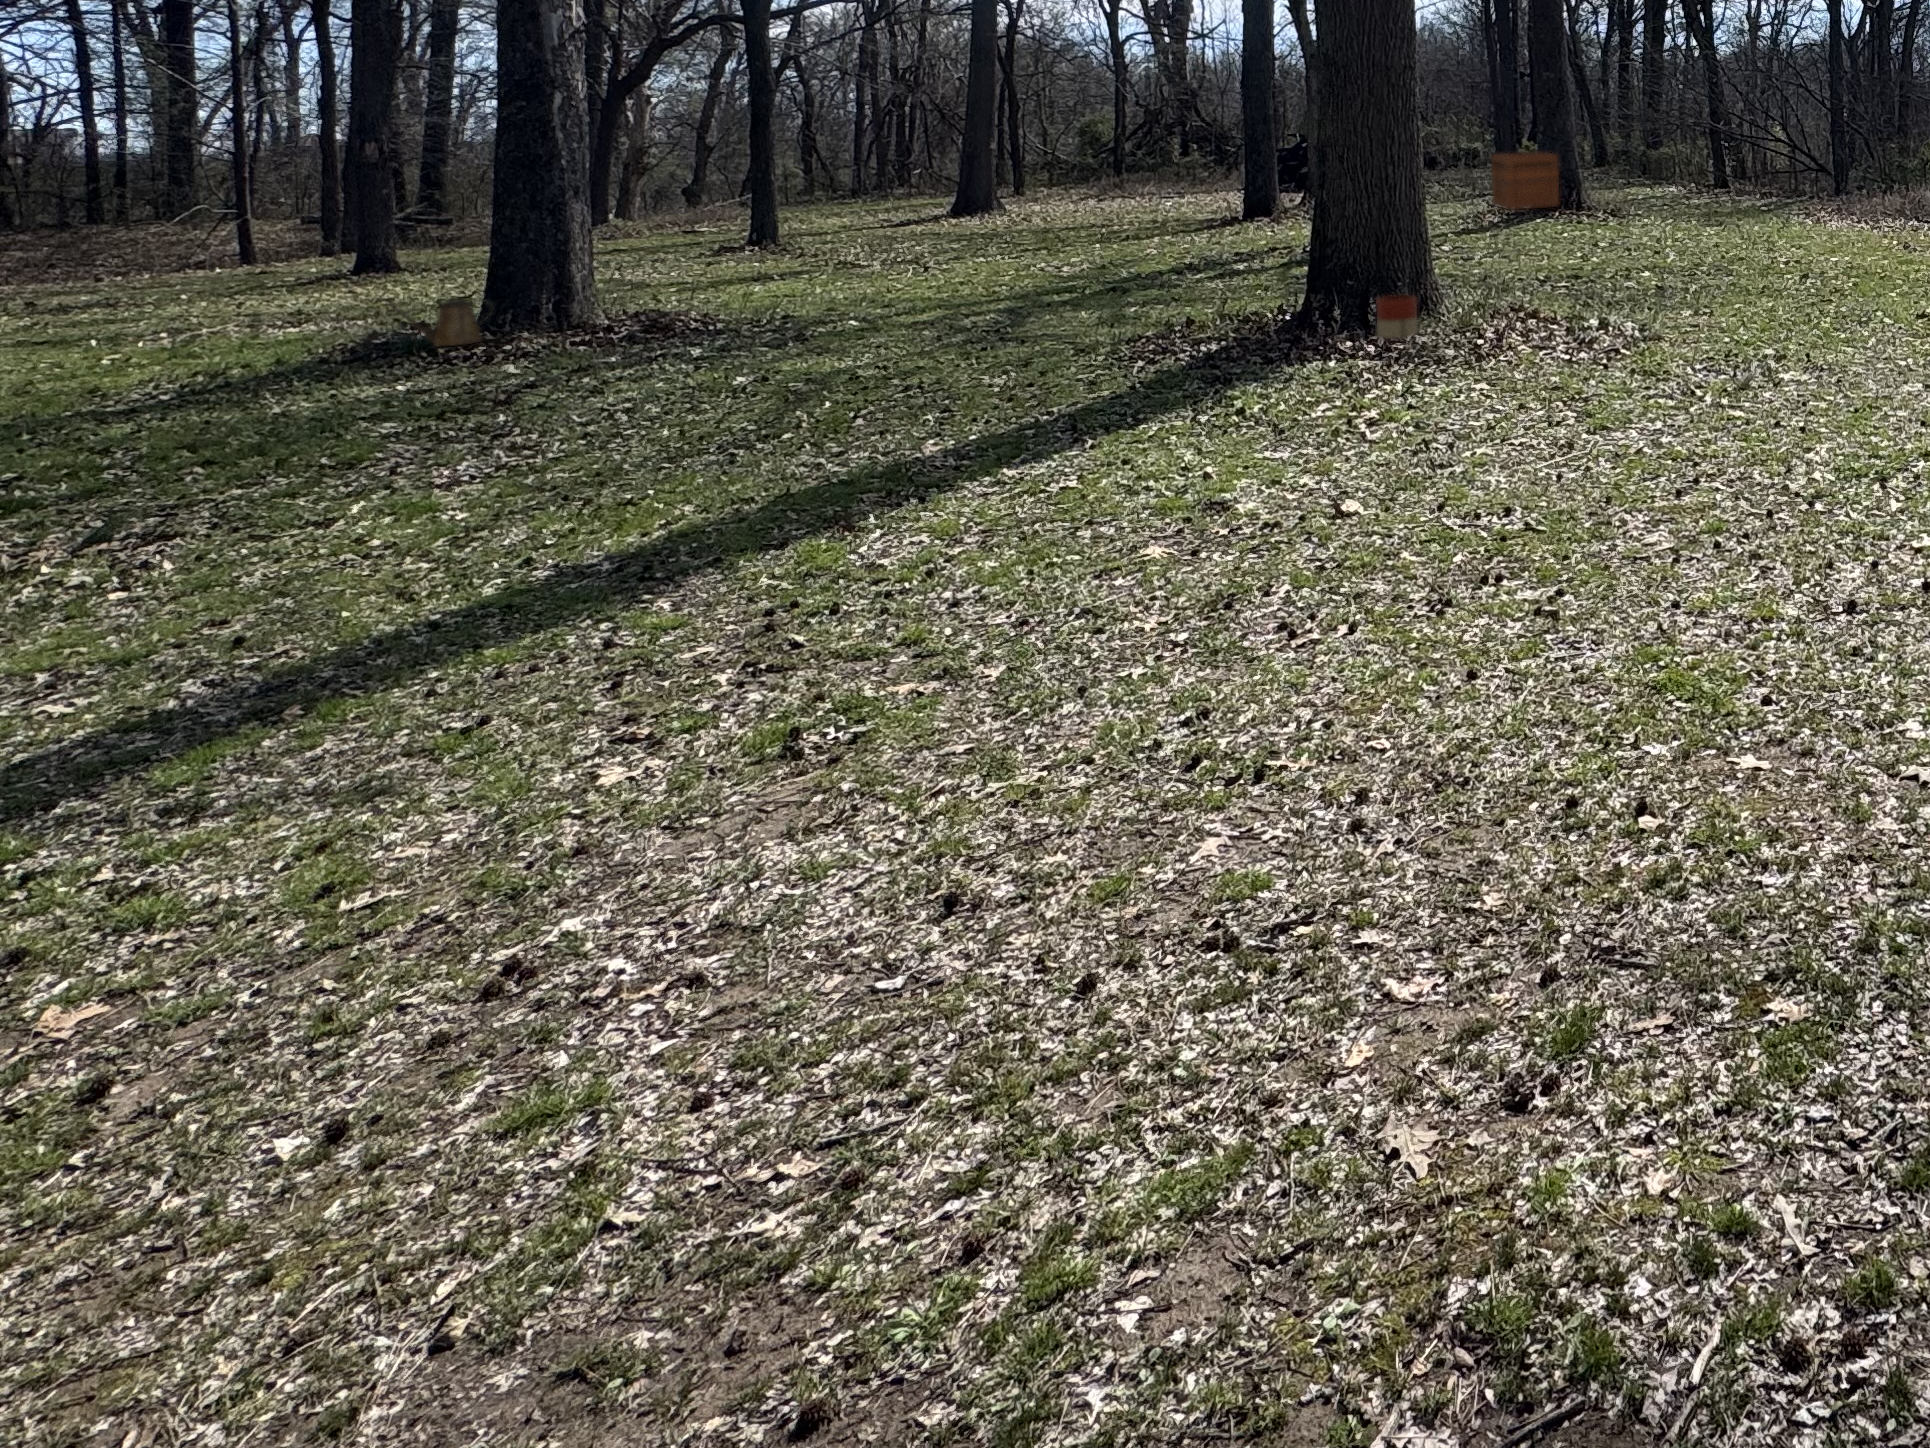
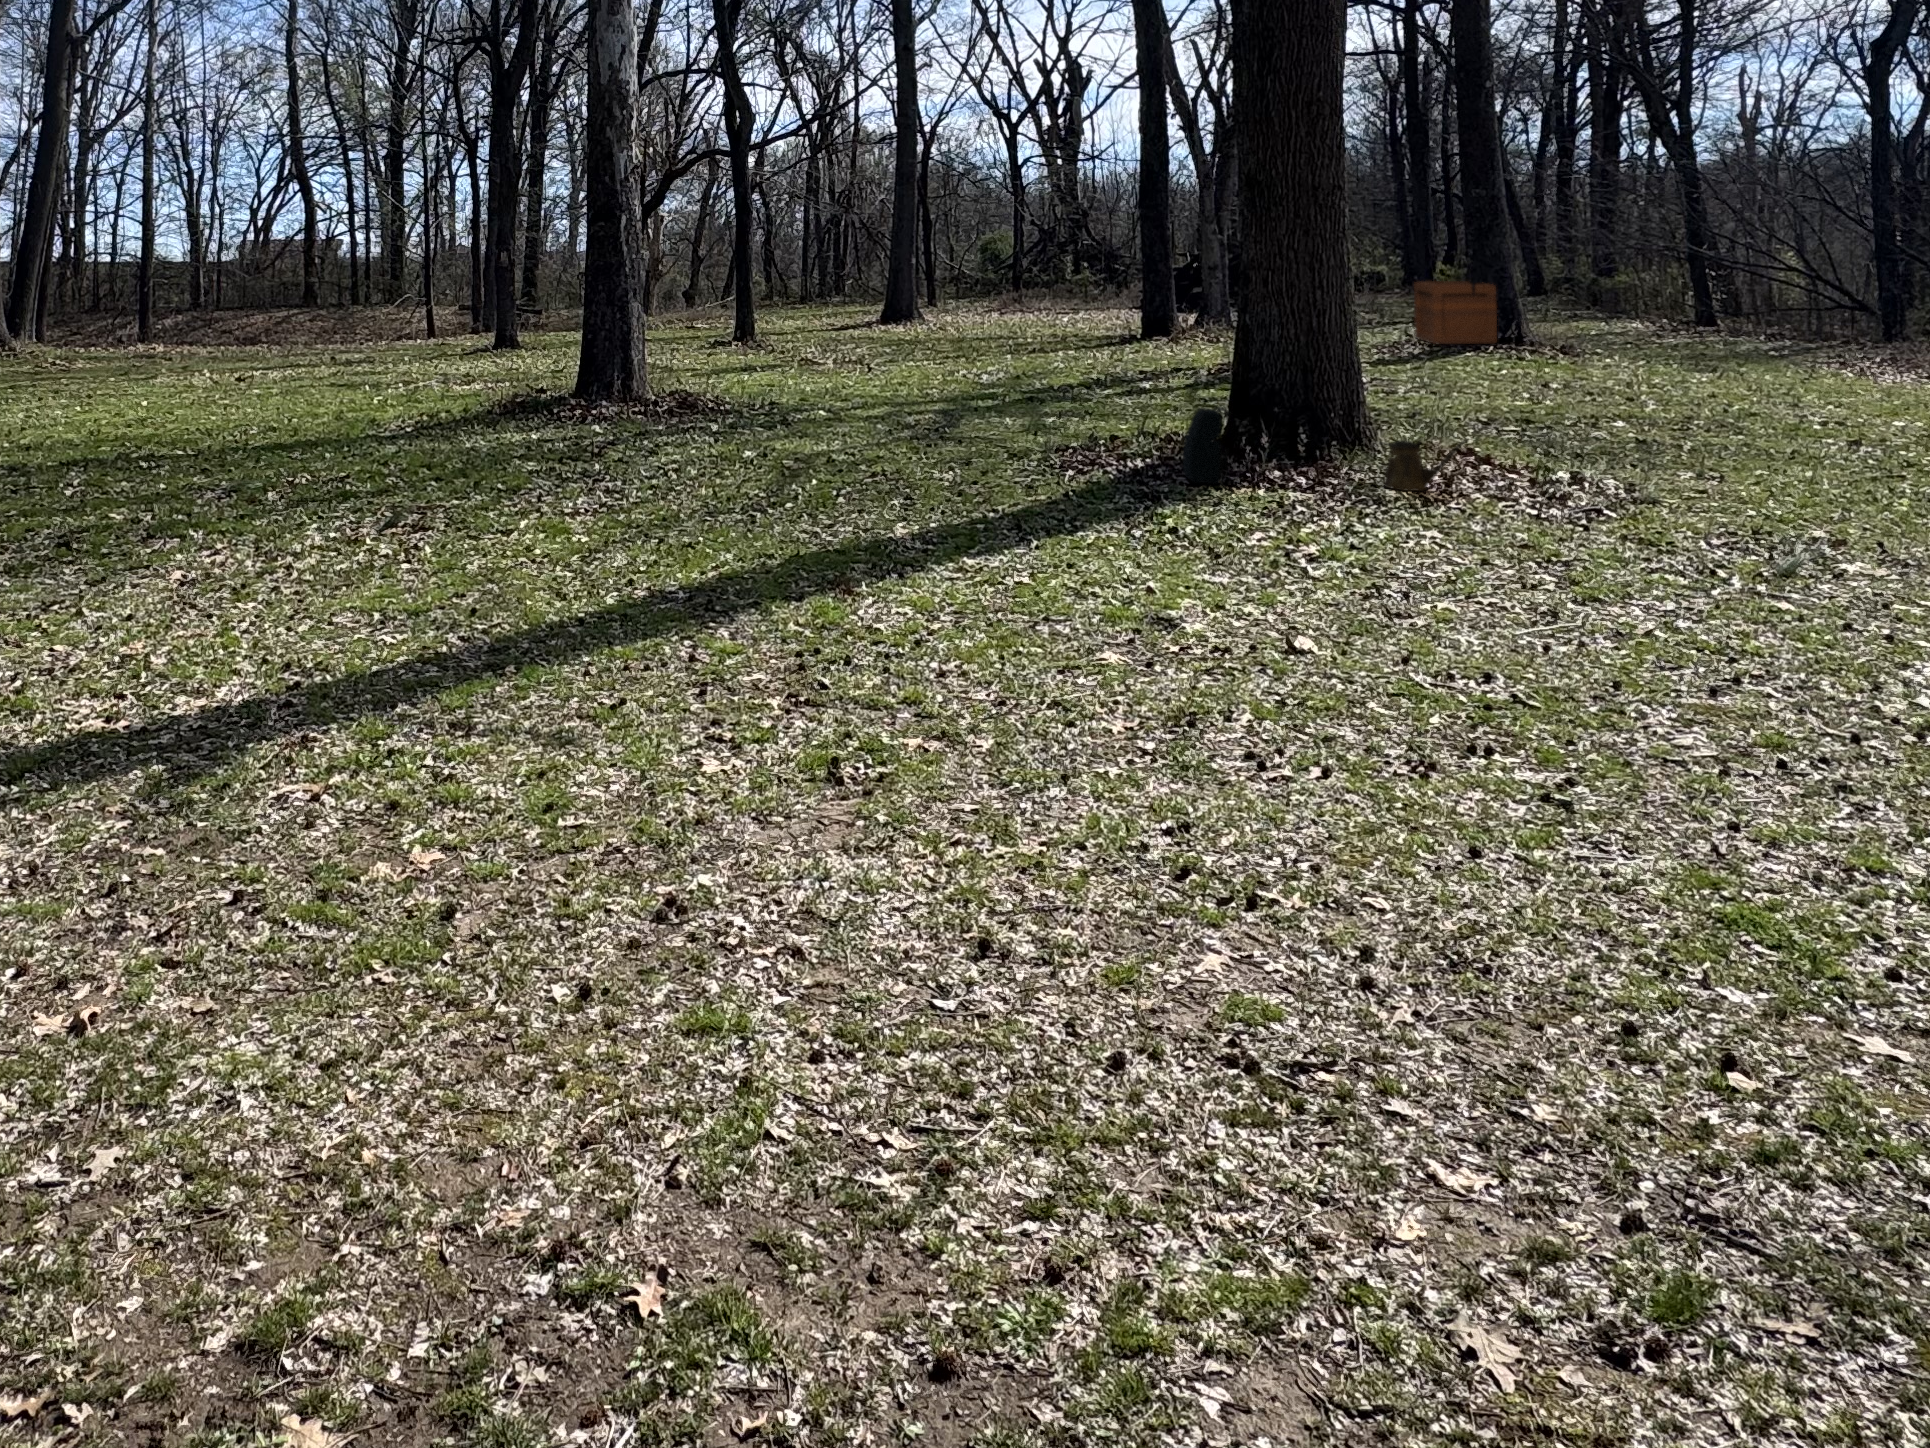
backpack: none [1258,284,1315,362] -> present [1183,406,1230,484]
planter: present [1376,295,1418,340] -> none [1308,427,1356,497]
watering can: present [387,299,488,347] -> present [1375,440,1468,491]

